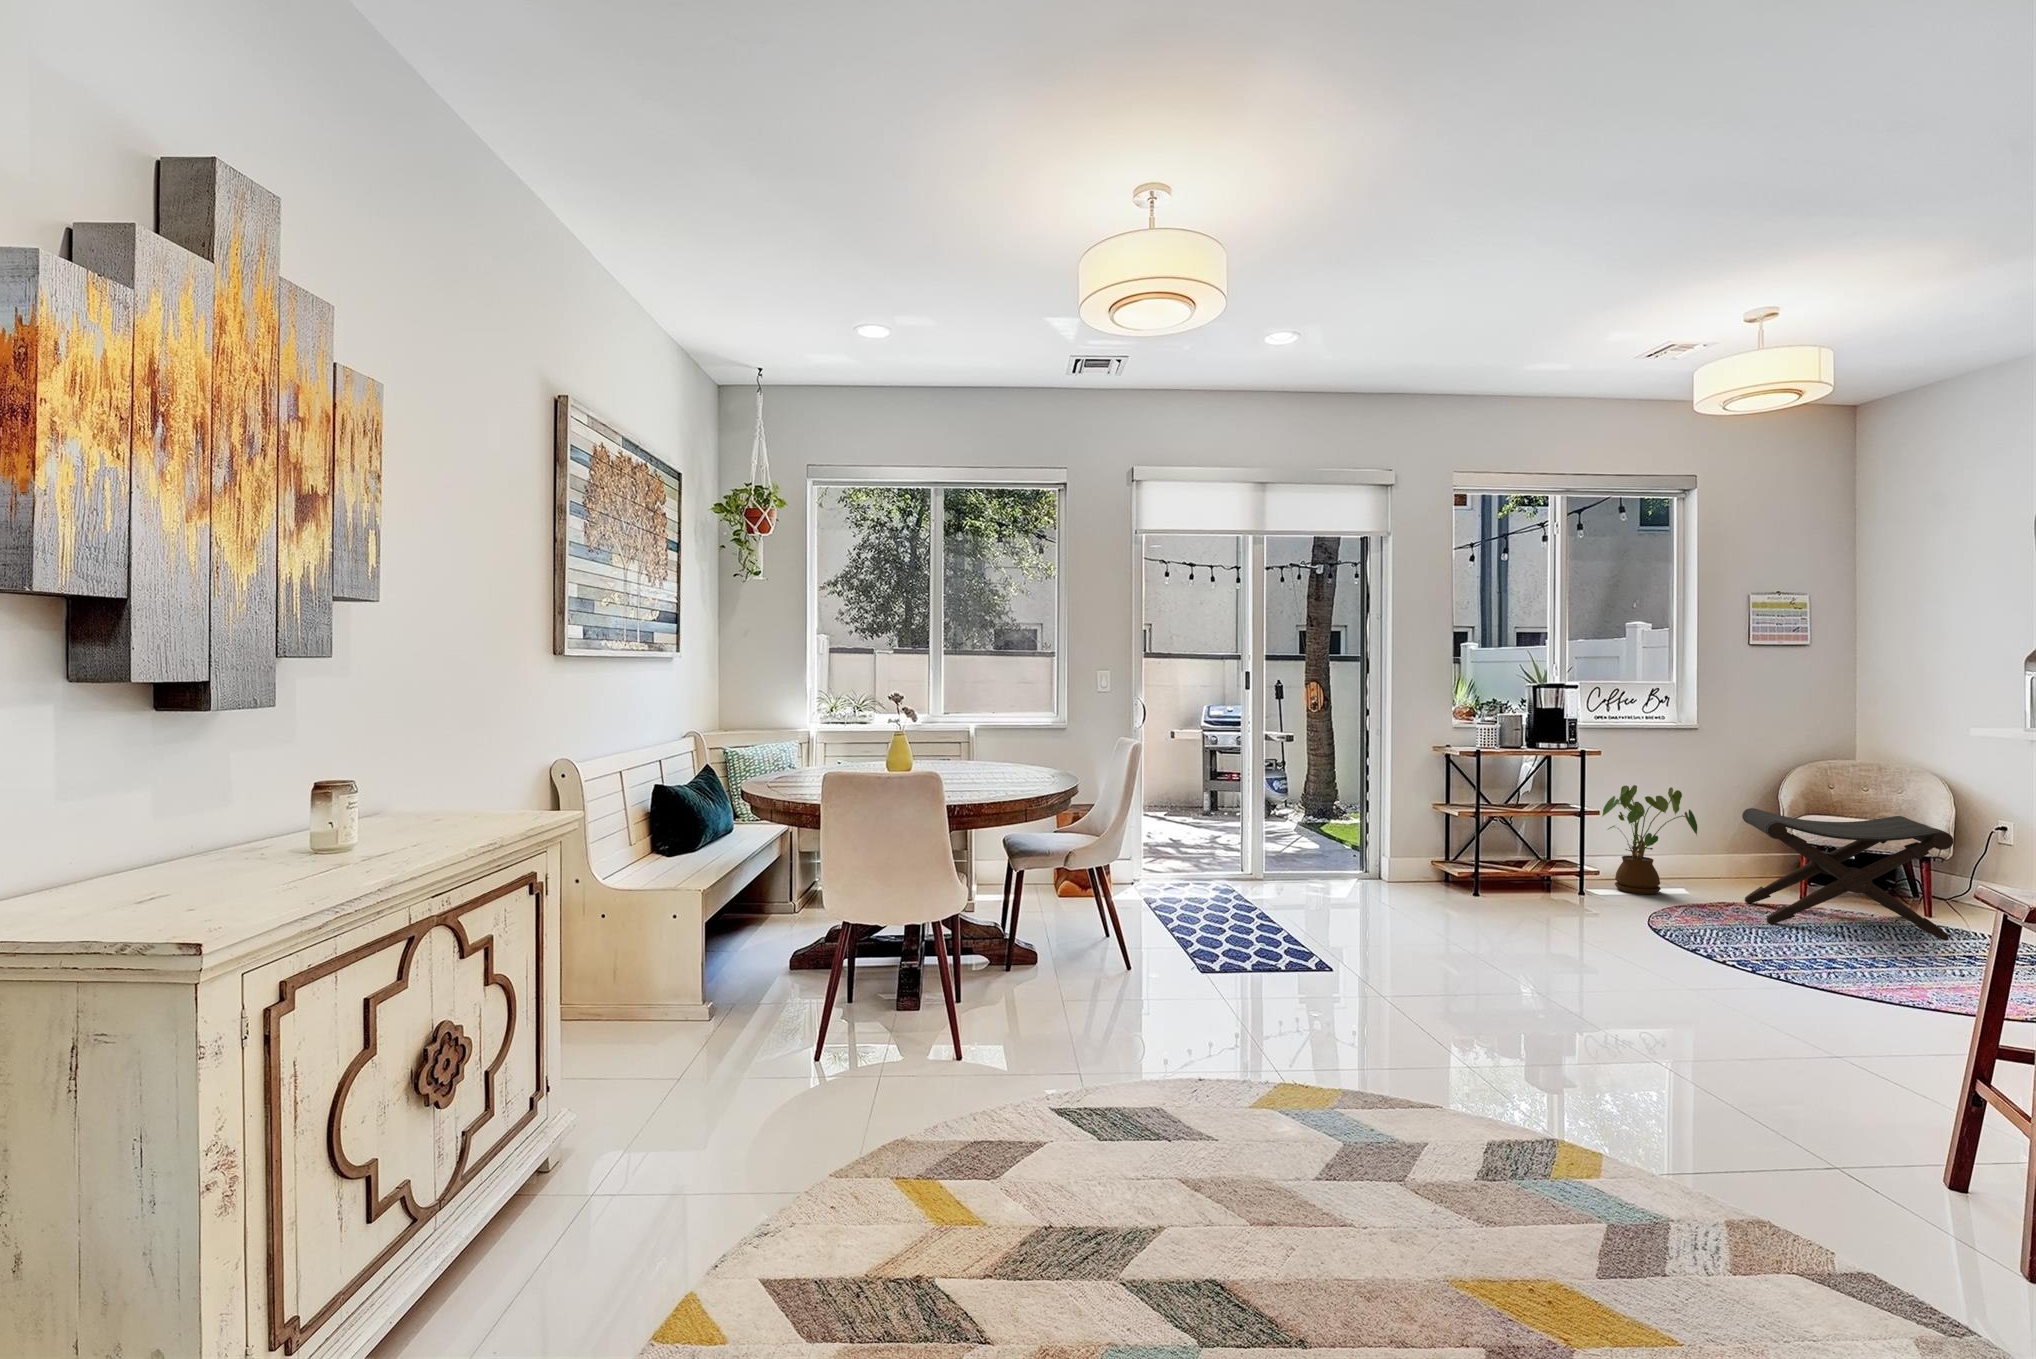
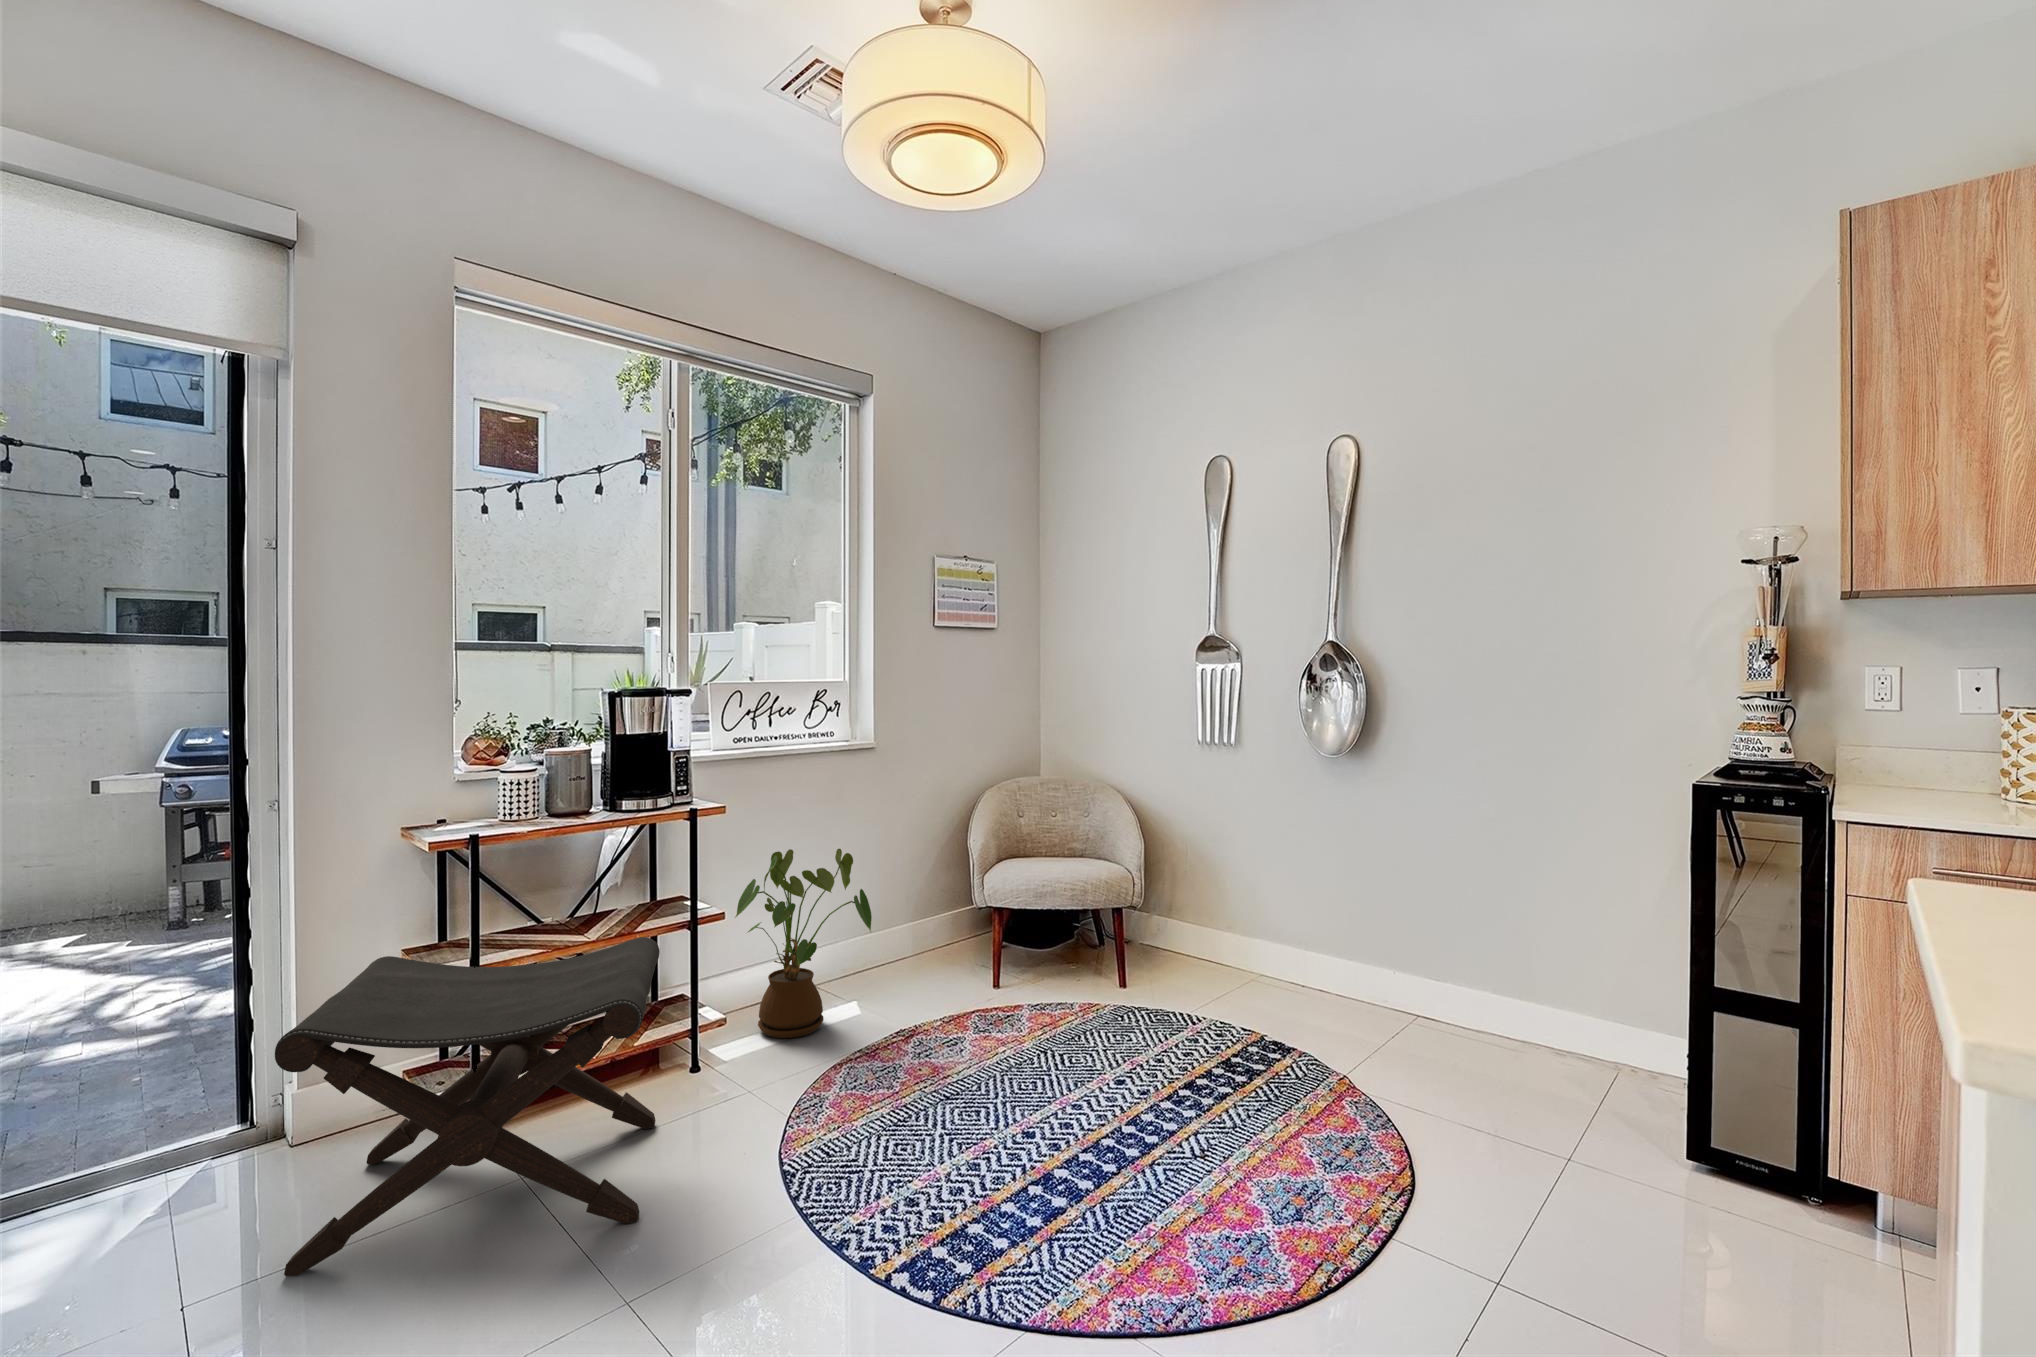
footstool: present [1742,808,1954,940] -> present [275,937,660,1276]

